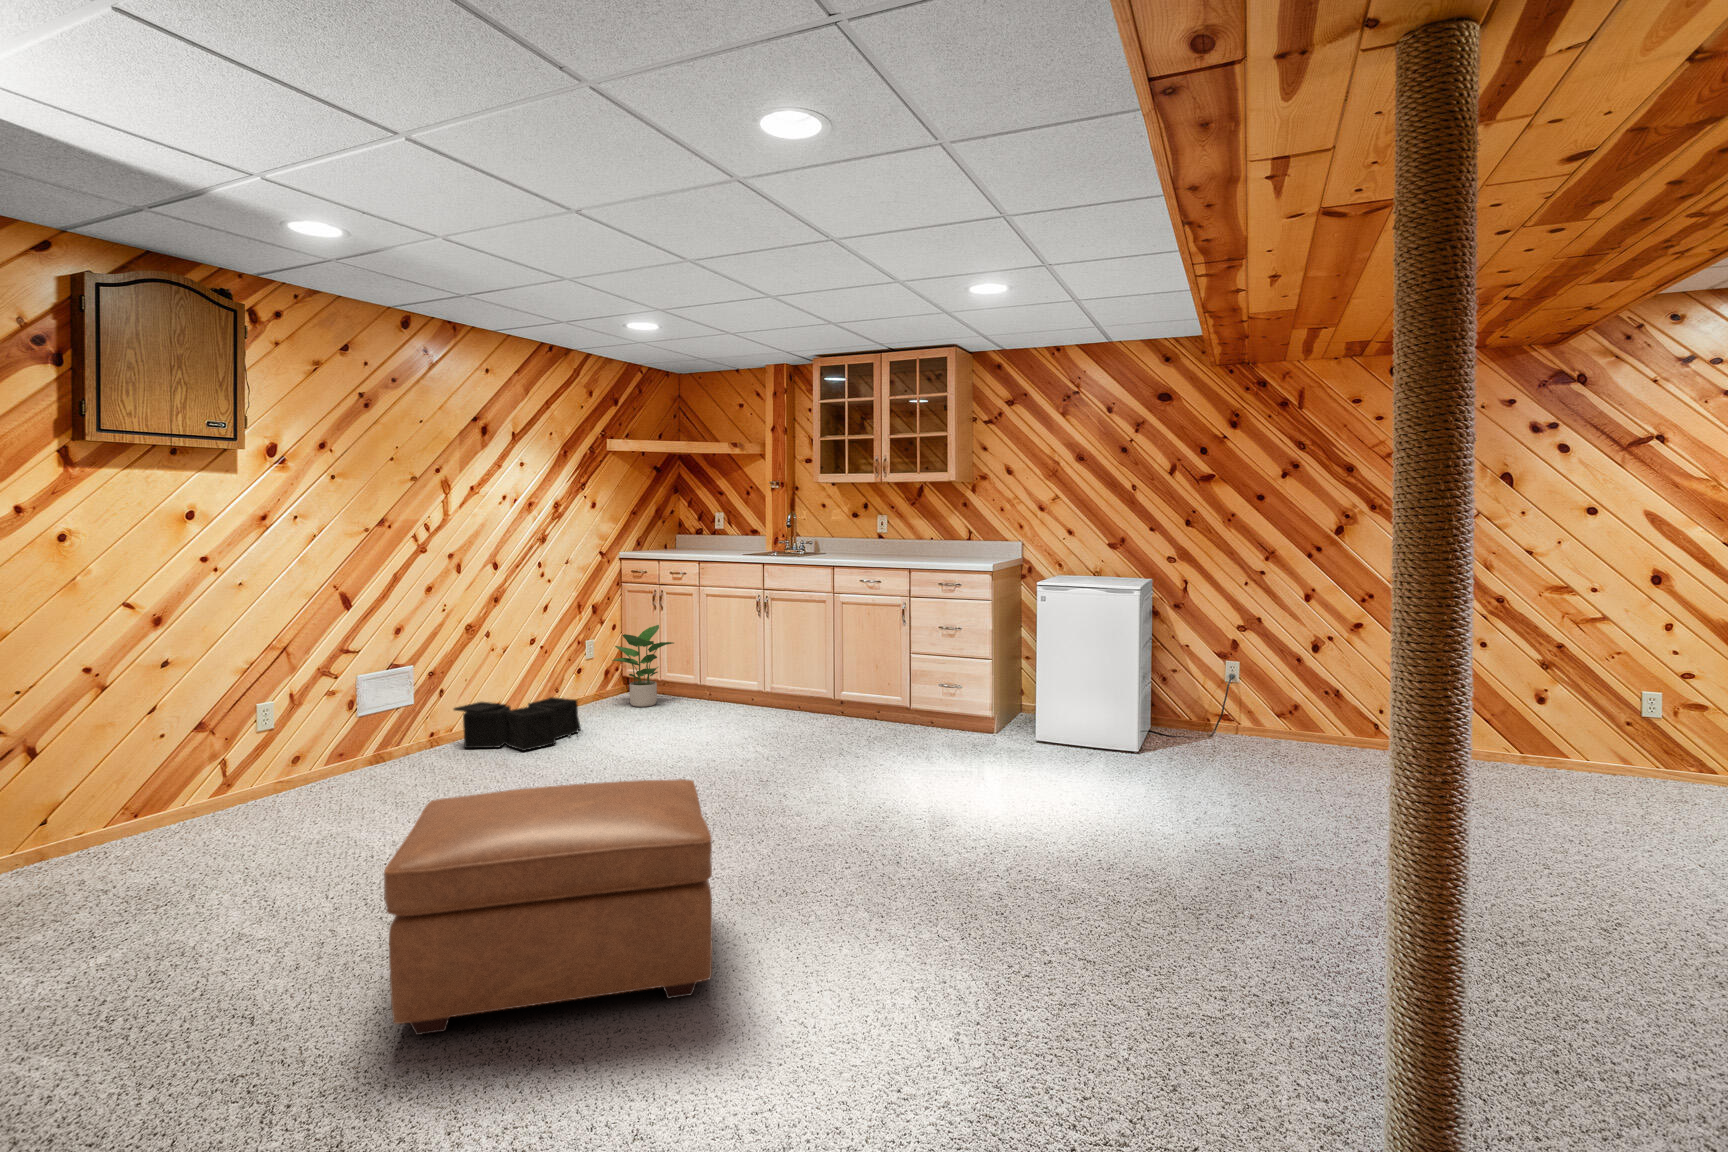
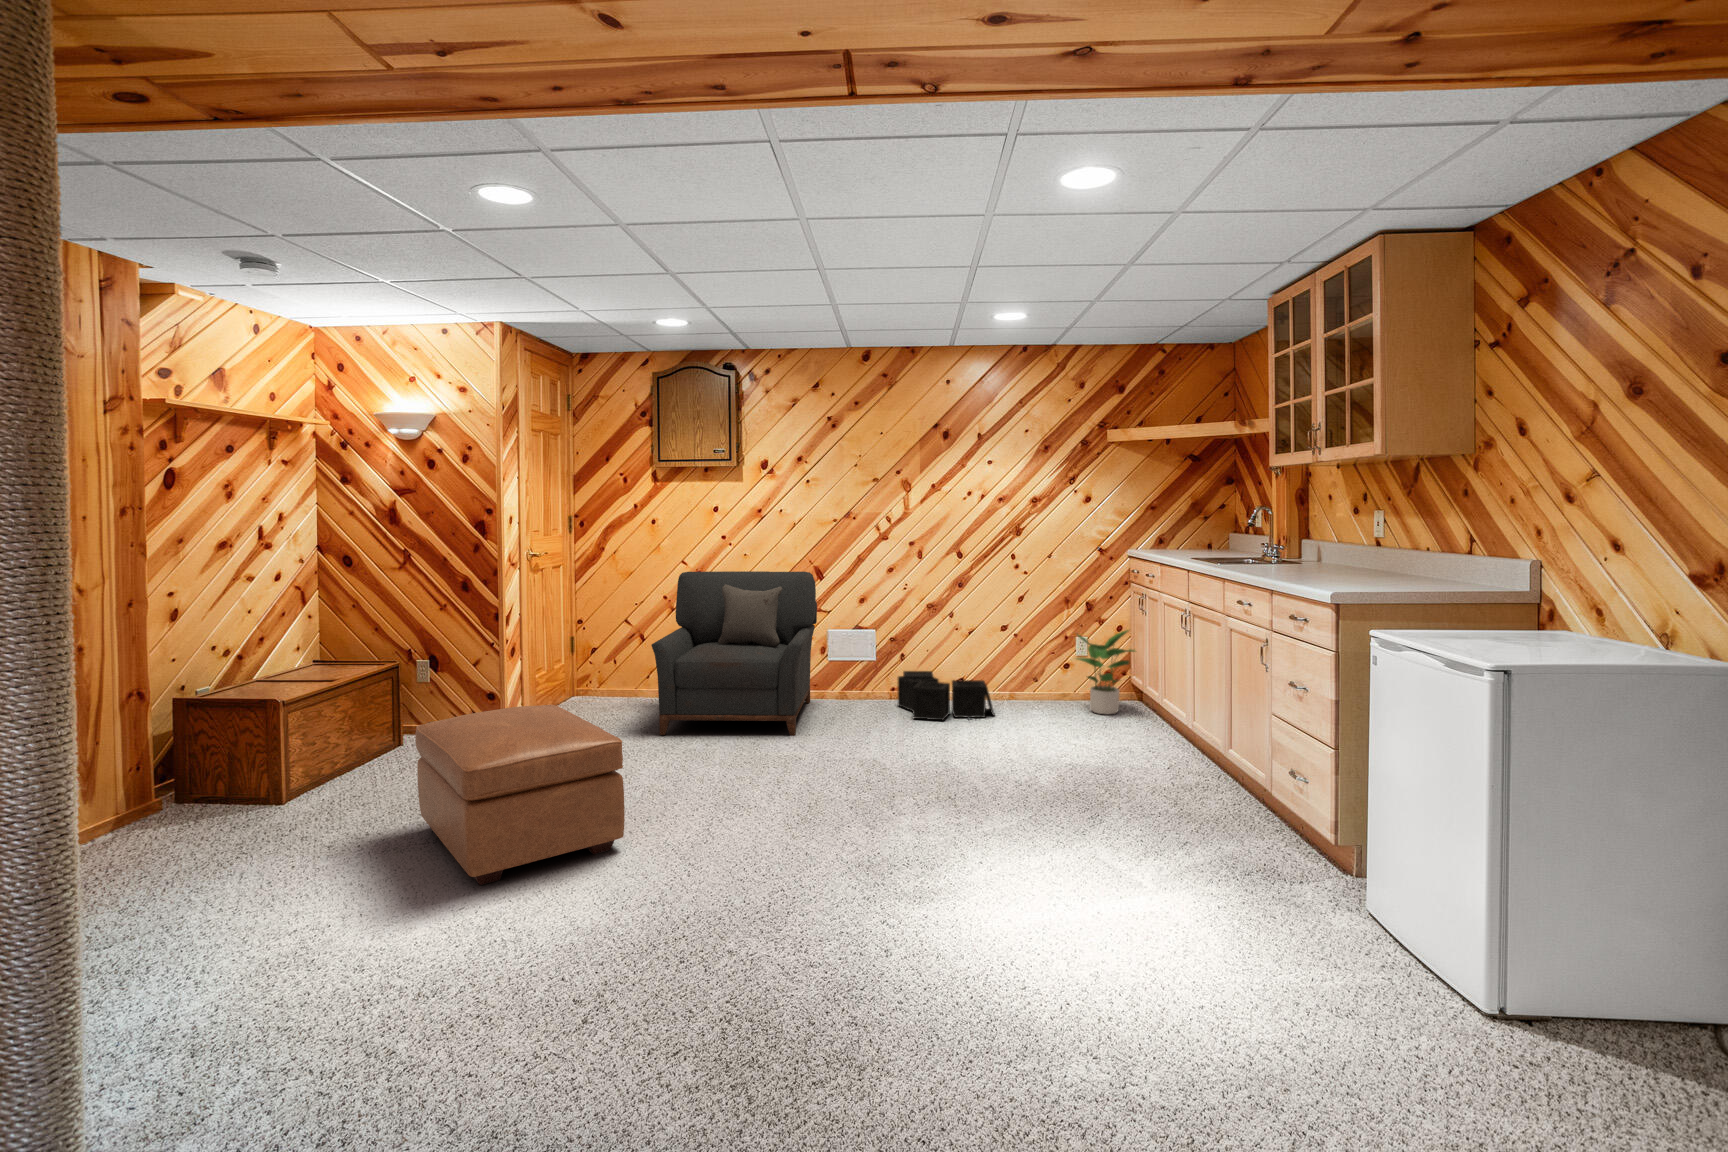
armchair: none [140,597,465,861] -> present [651,571,817,736]

